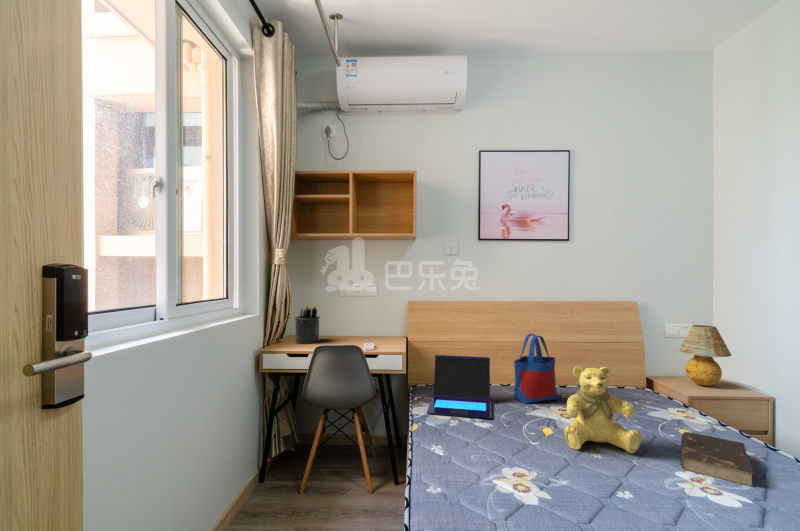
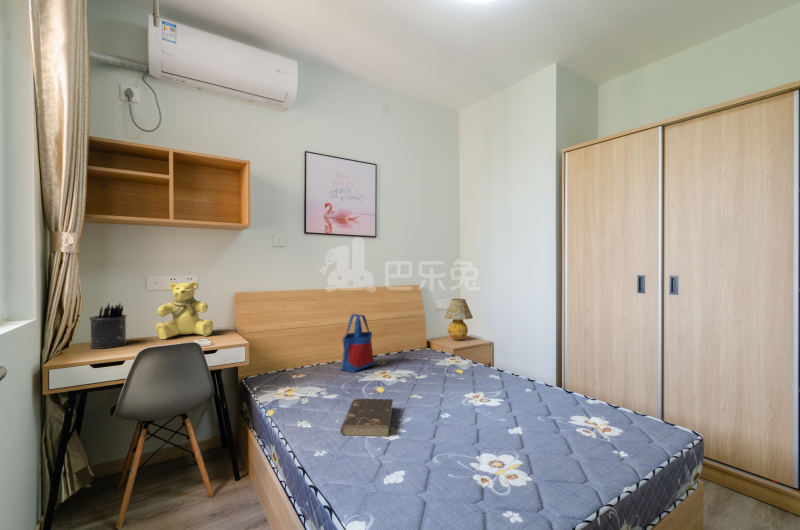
laptop: present [427,355,492,419] -> none [272,338,334,397]
teddy bear: present [564,366,642,453] -> present [156,282,213,339]
book: present [681,432,754,487] -> present [341,399,393,437]

